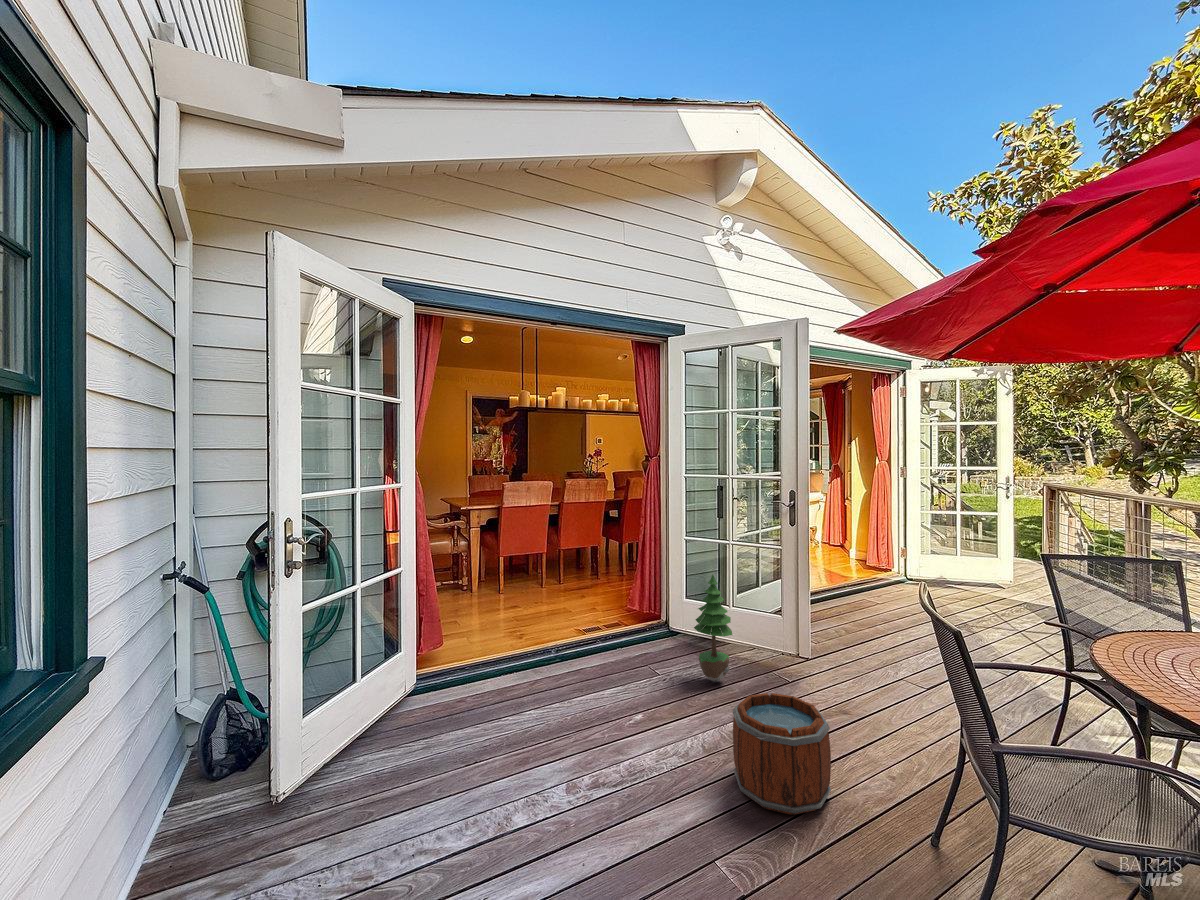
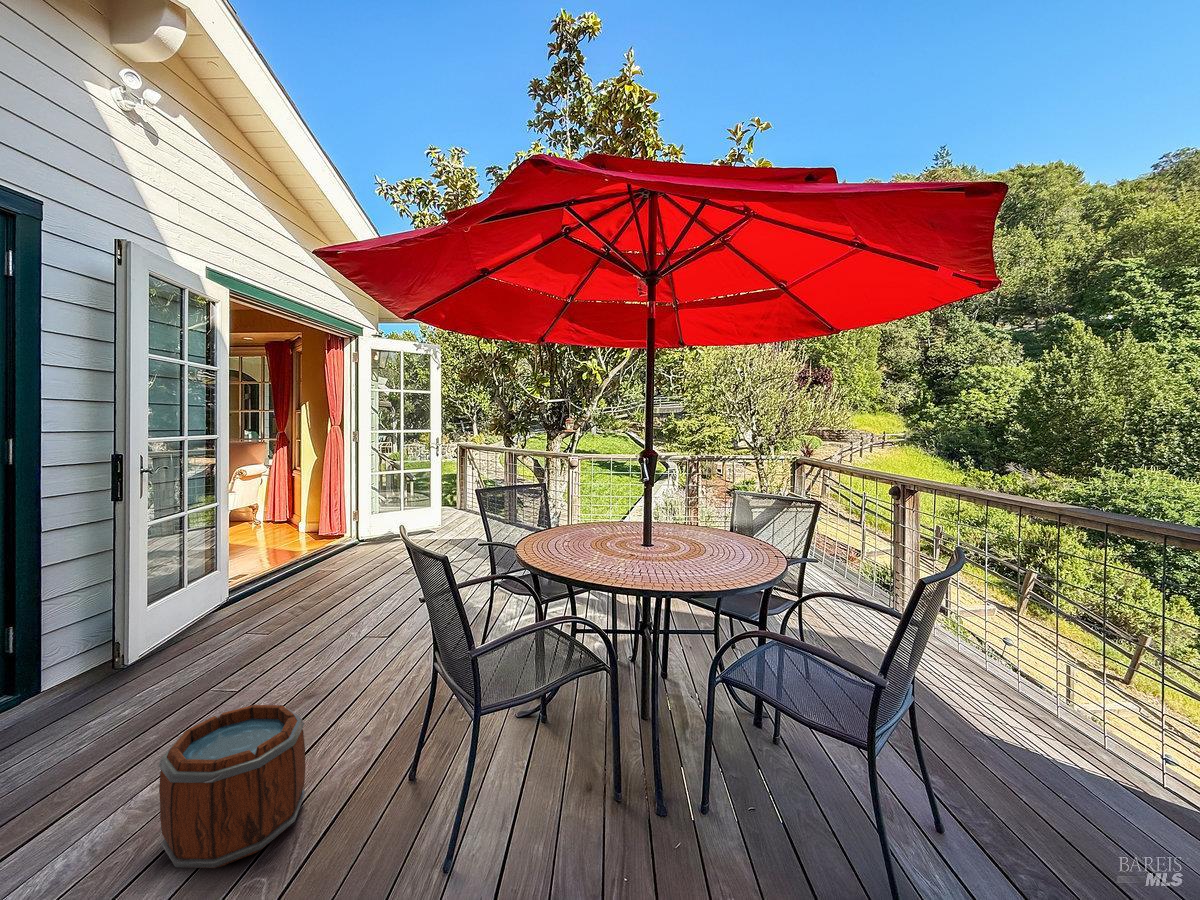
potted tree: present [694,575,732,682] -> none [70,579,148,733]

